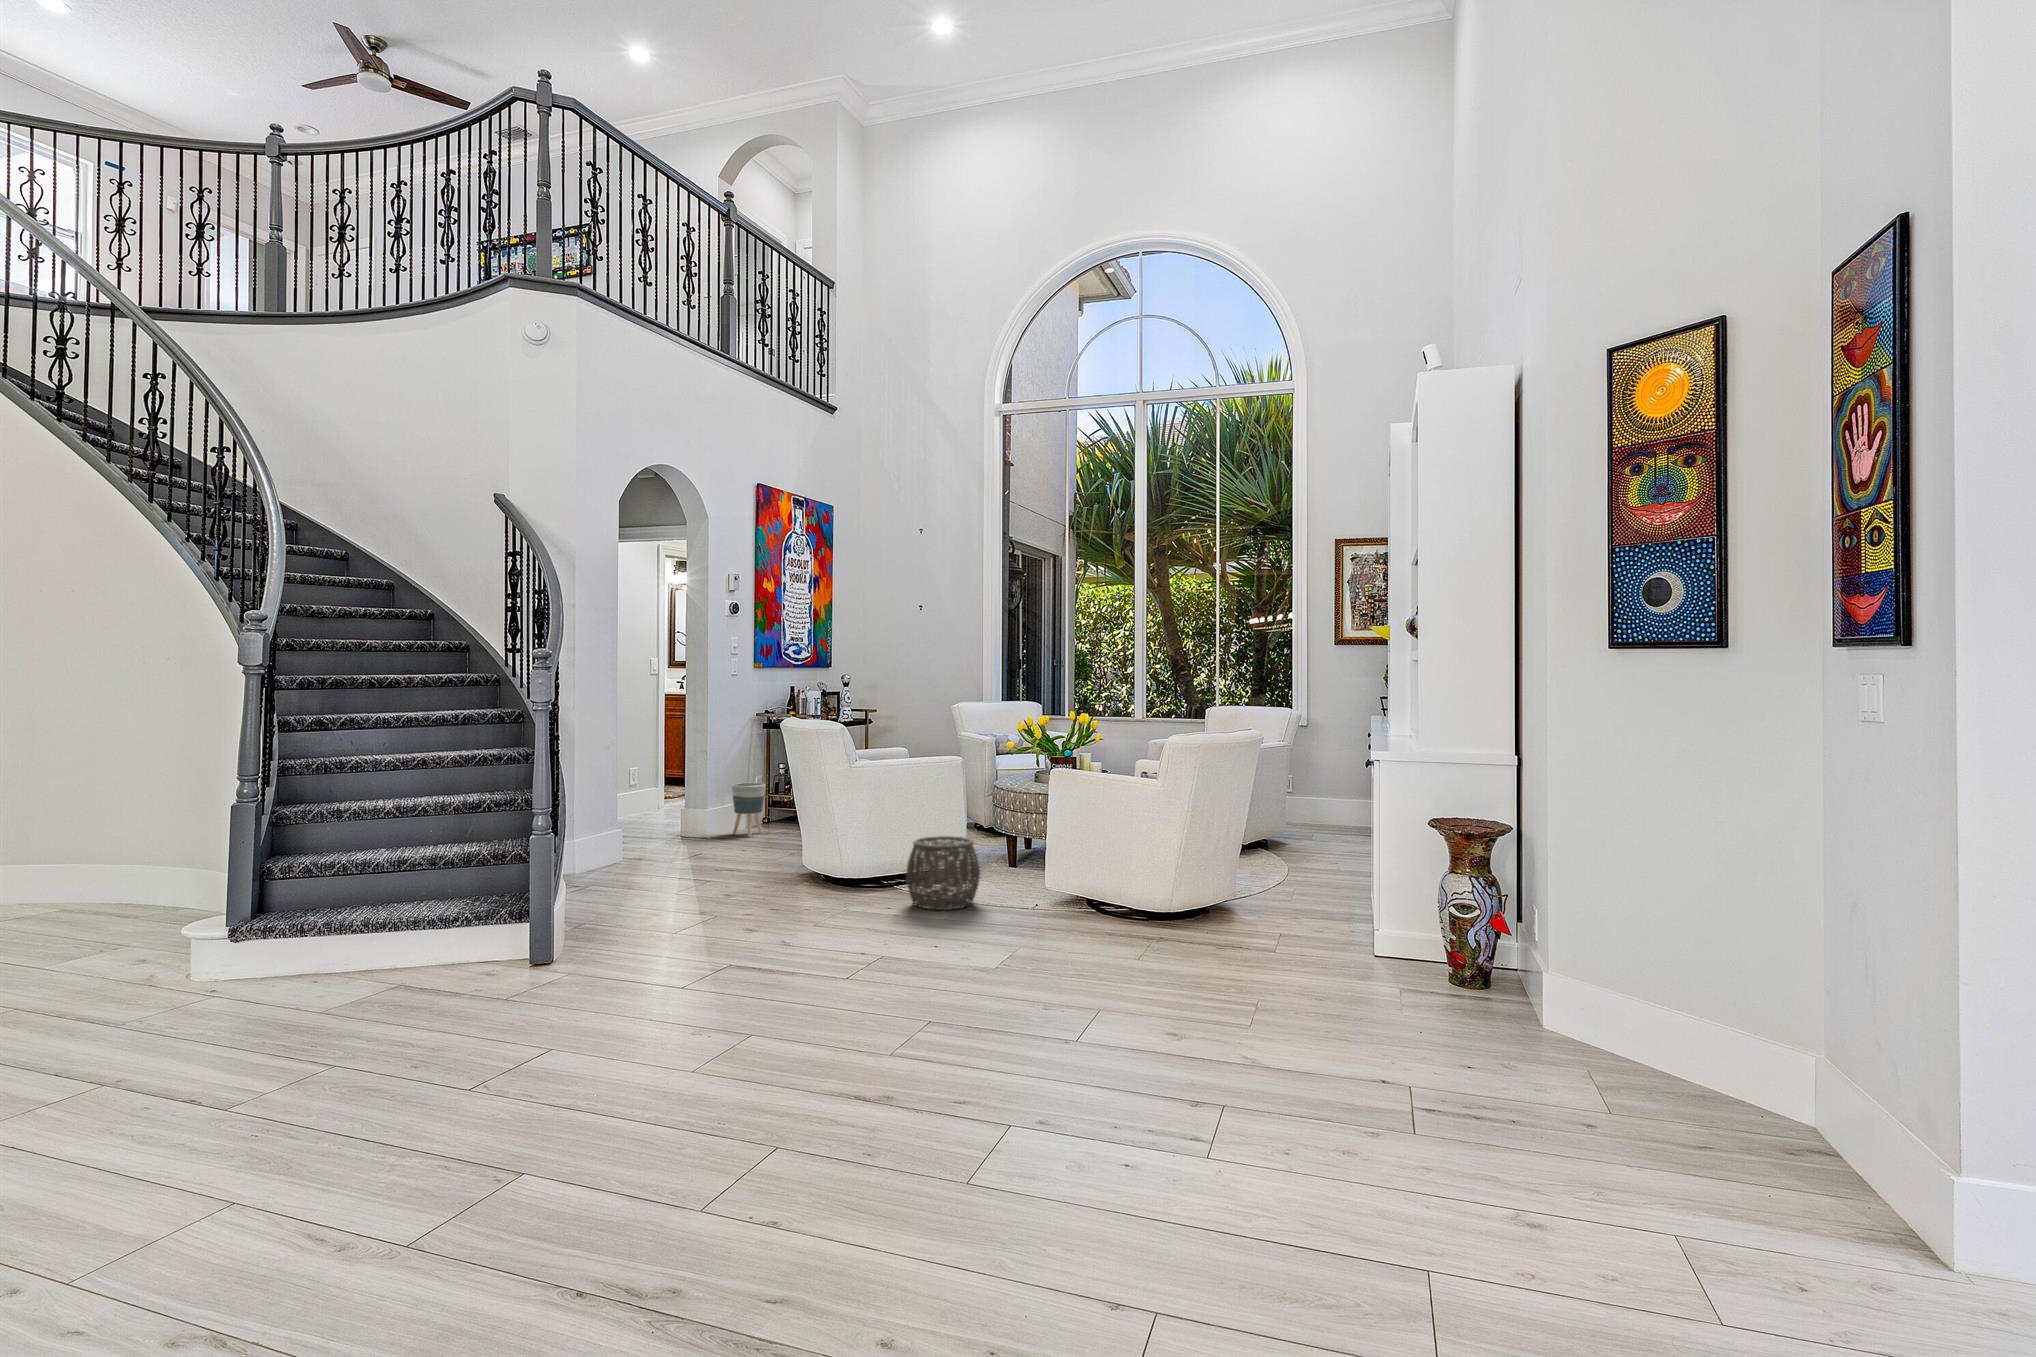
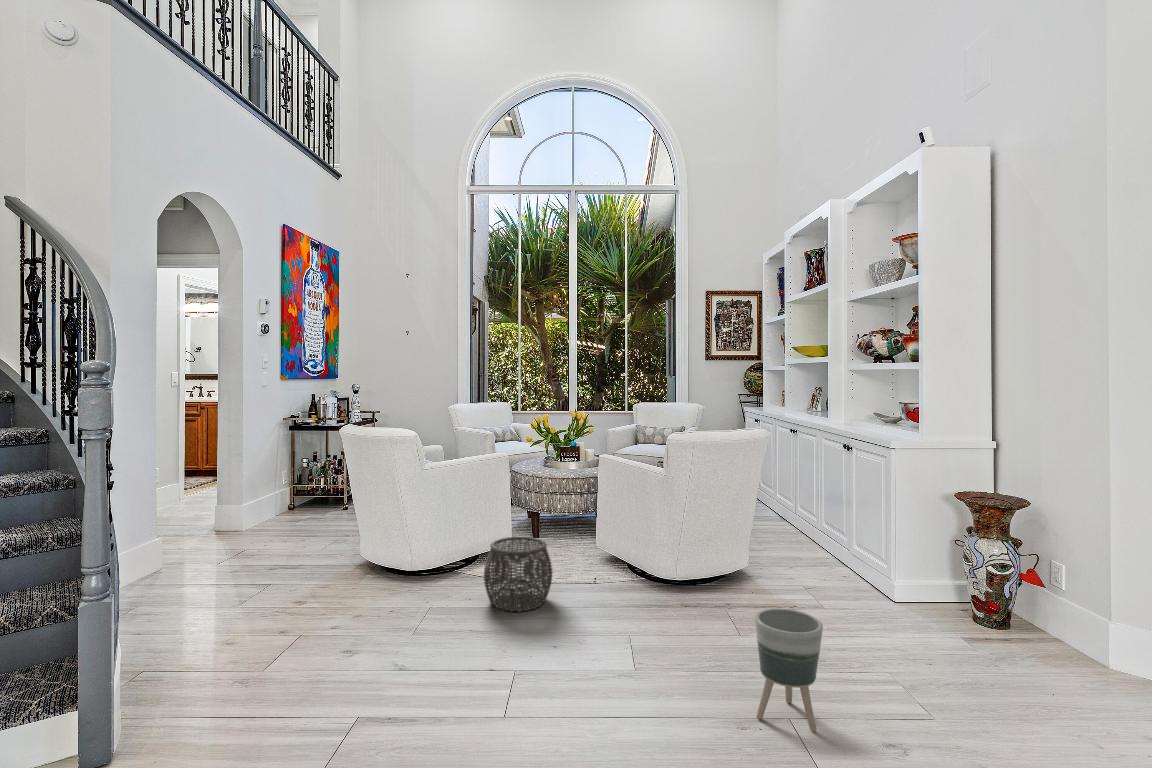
planter: present [732,783,765,837] -> present [755,608,823,731]

